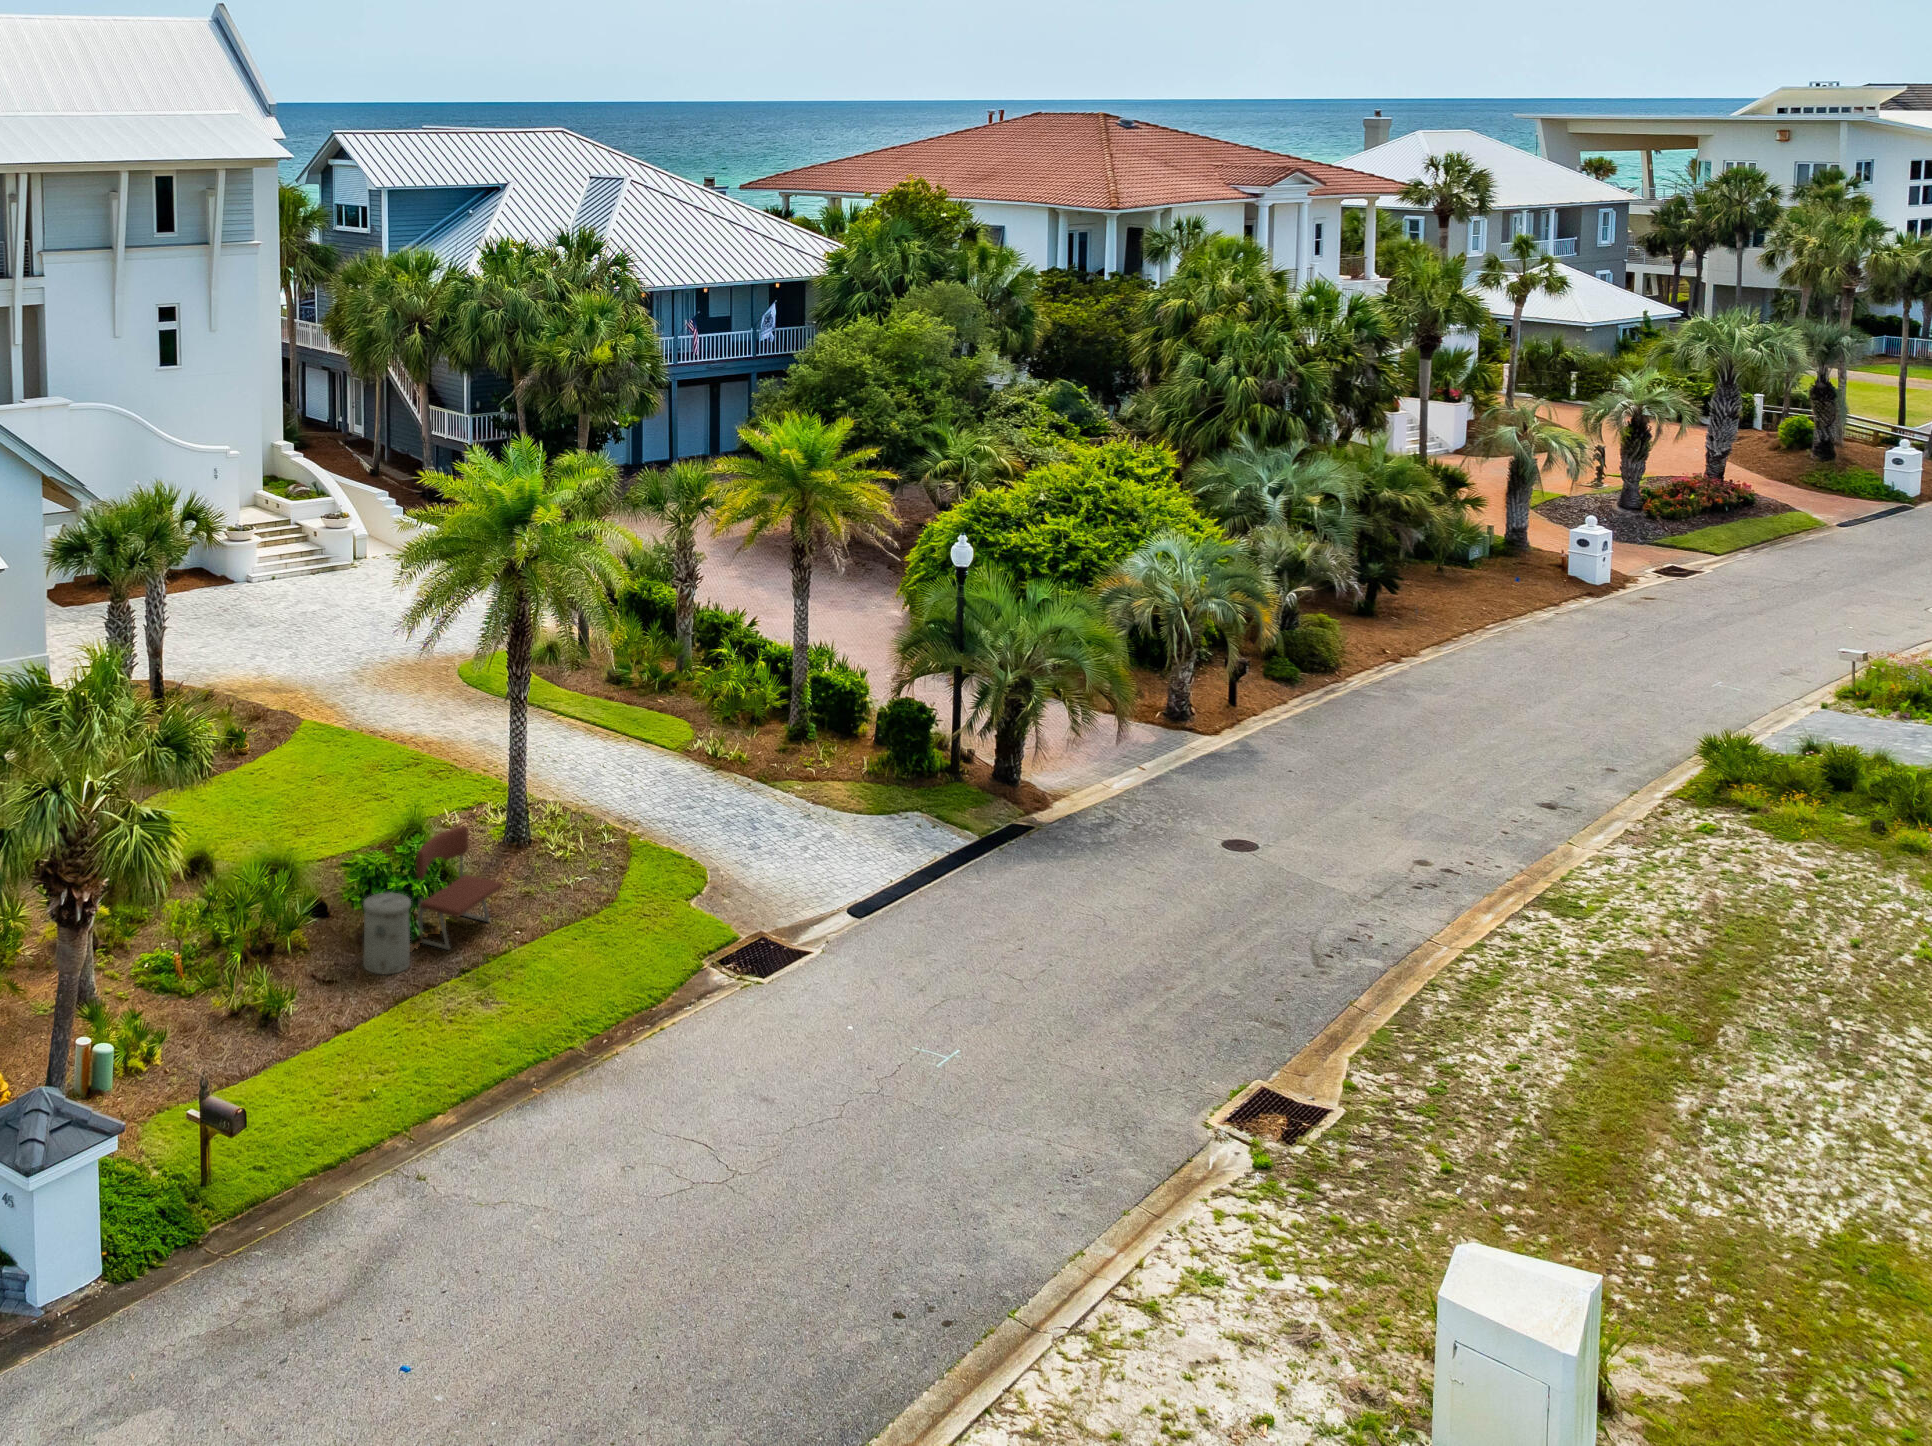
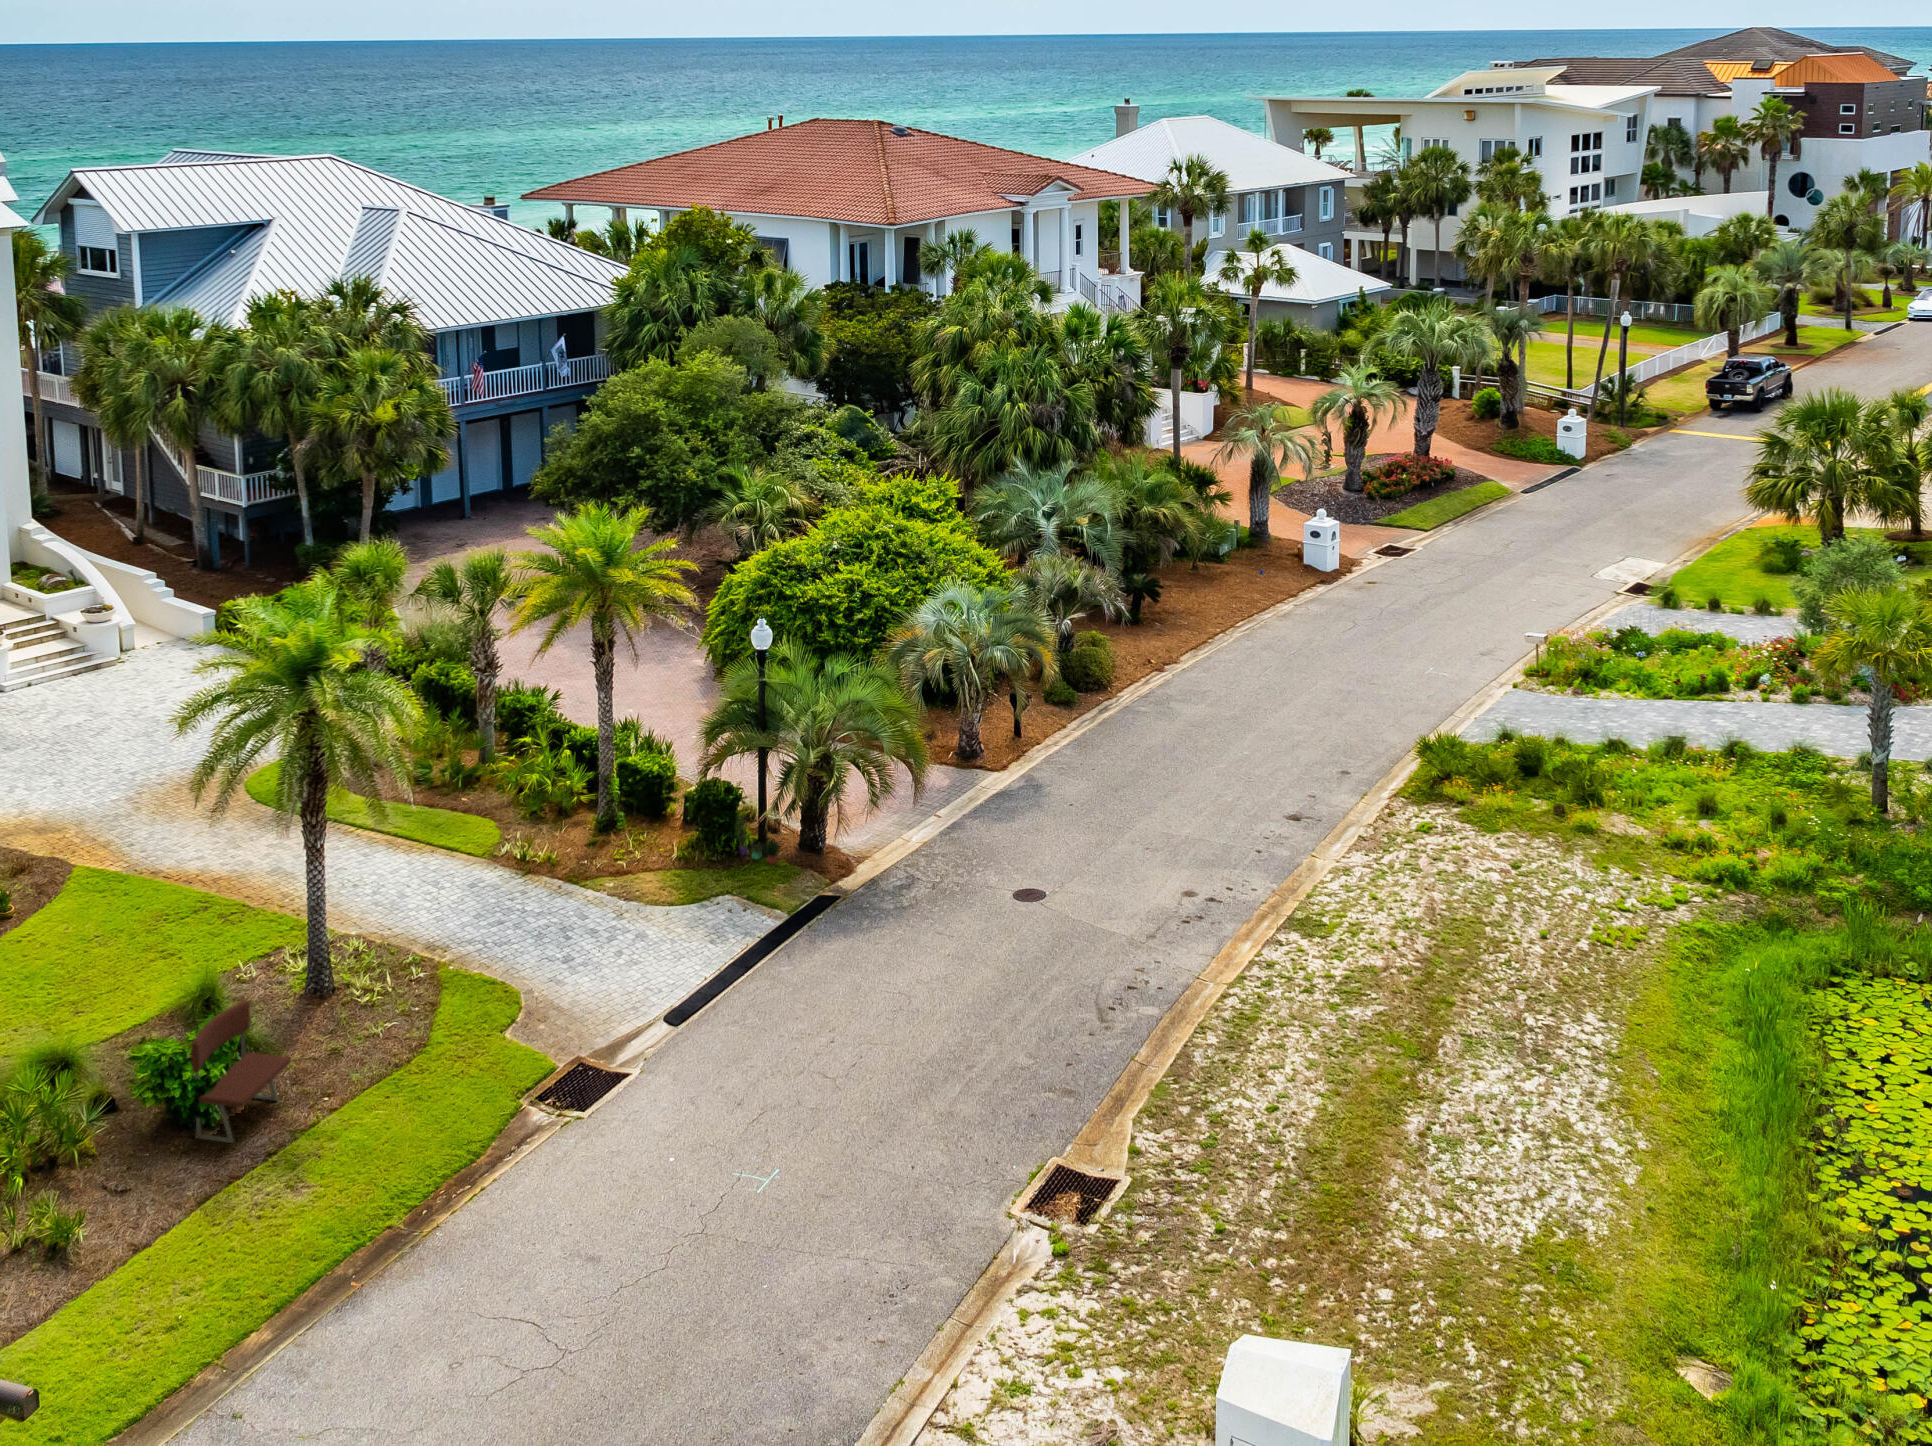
potted plant: none [925,734,971,787] -> present [737,816,780,864]
trash can: present [363,892,411,974] -> none [130,1093,188,1187]

